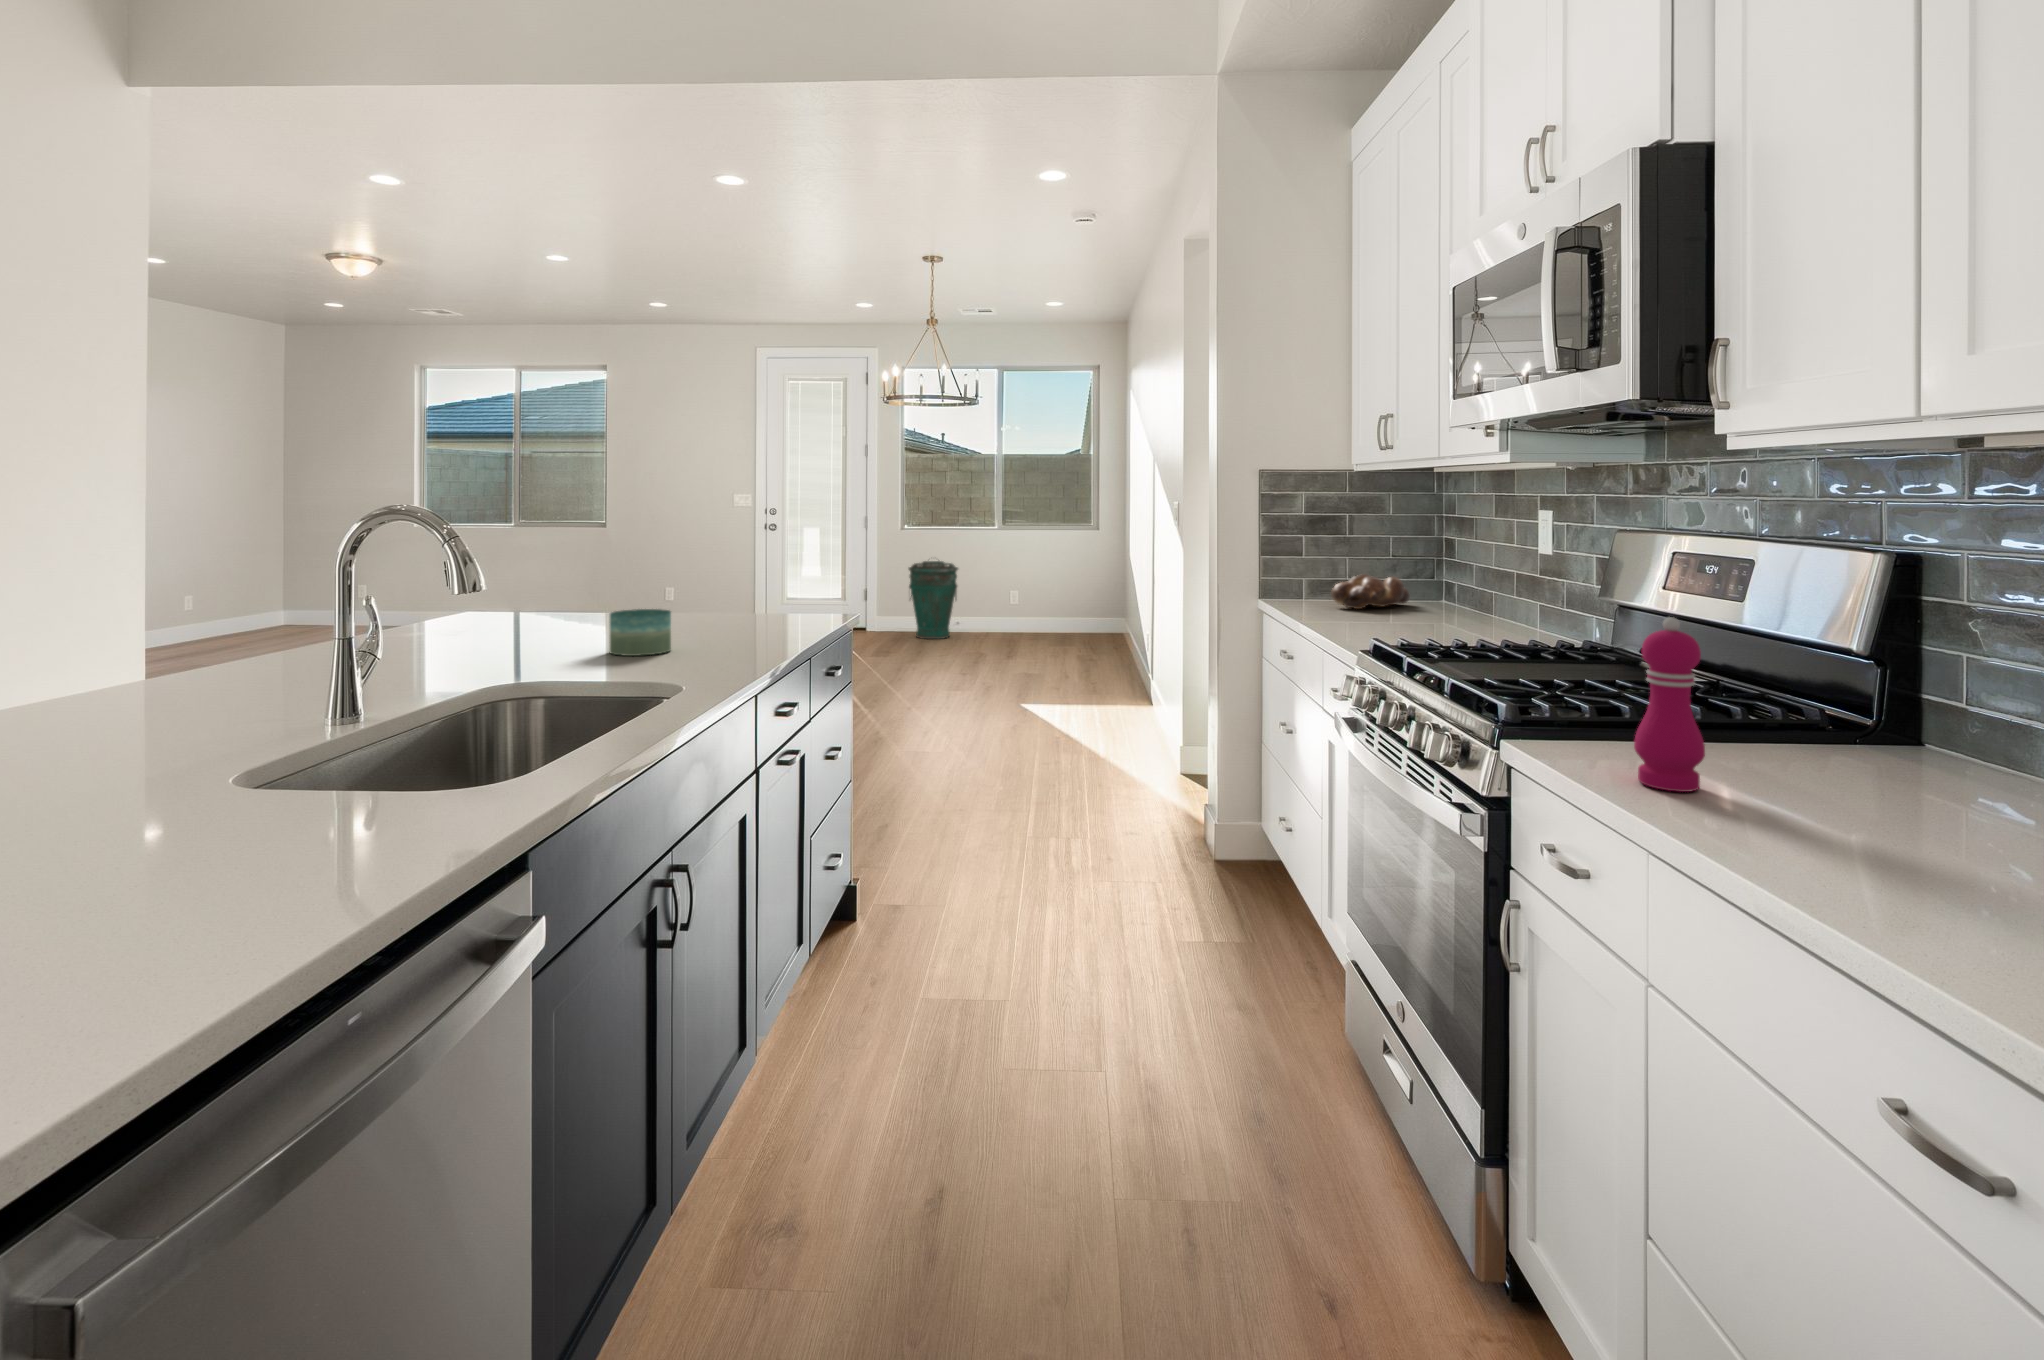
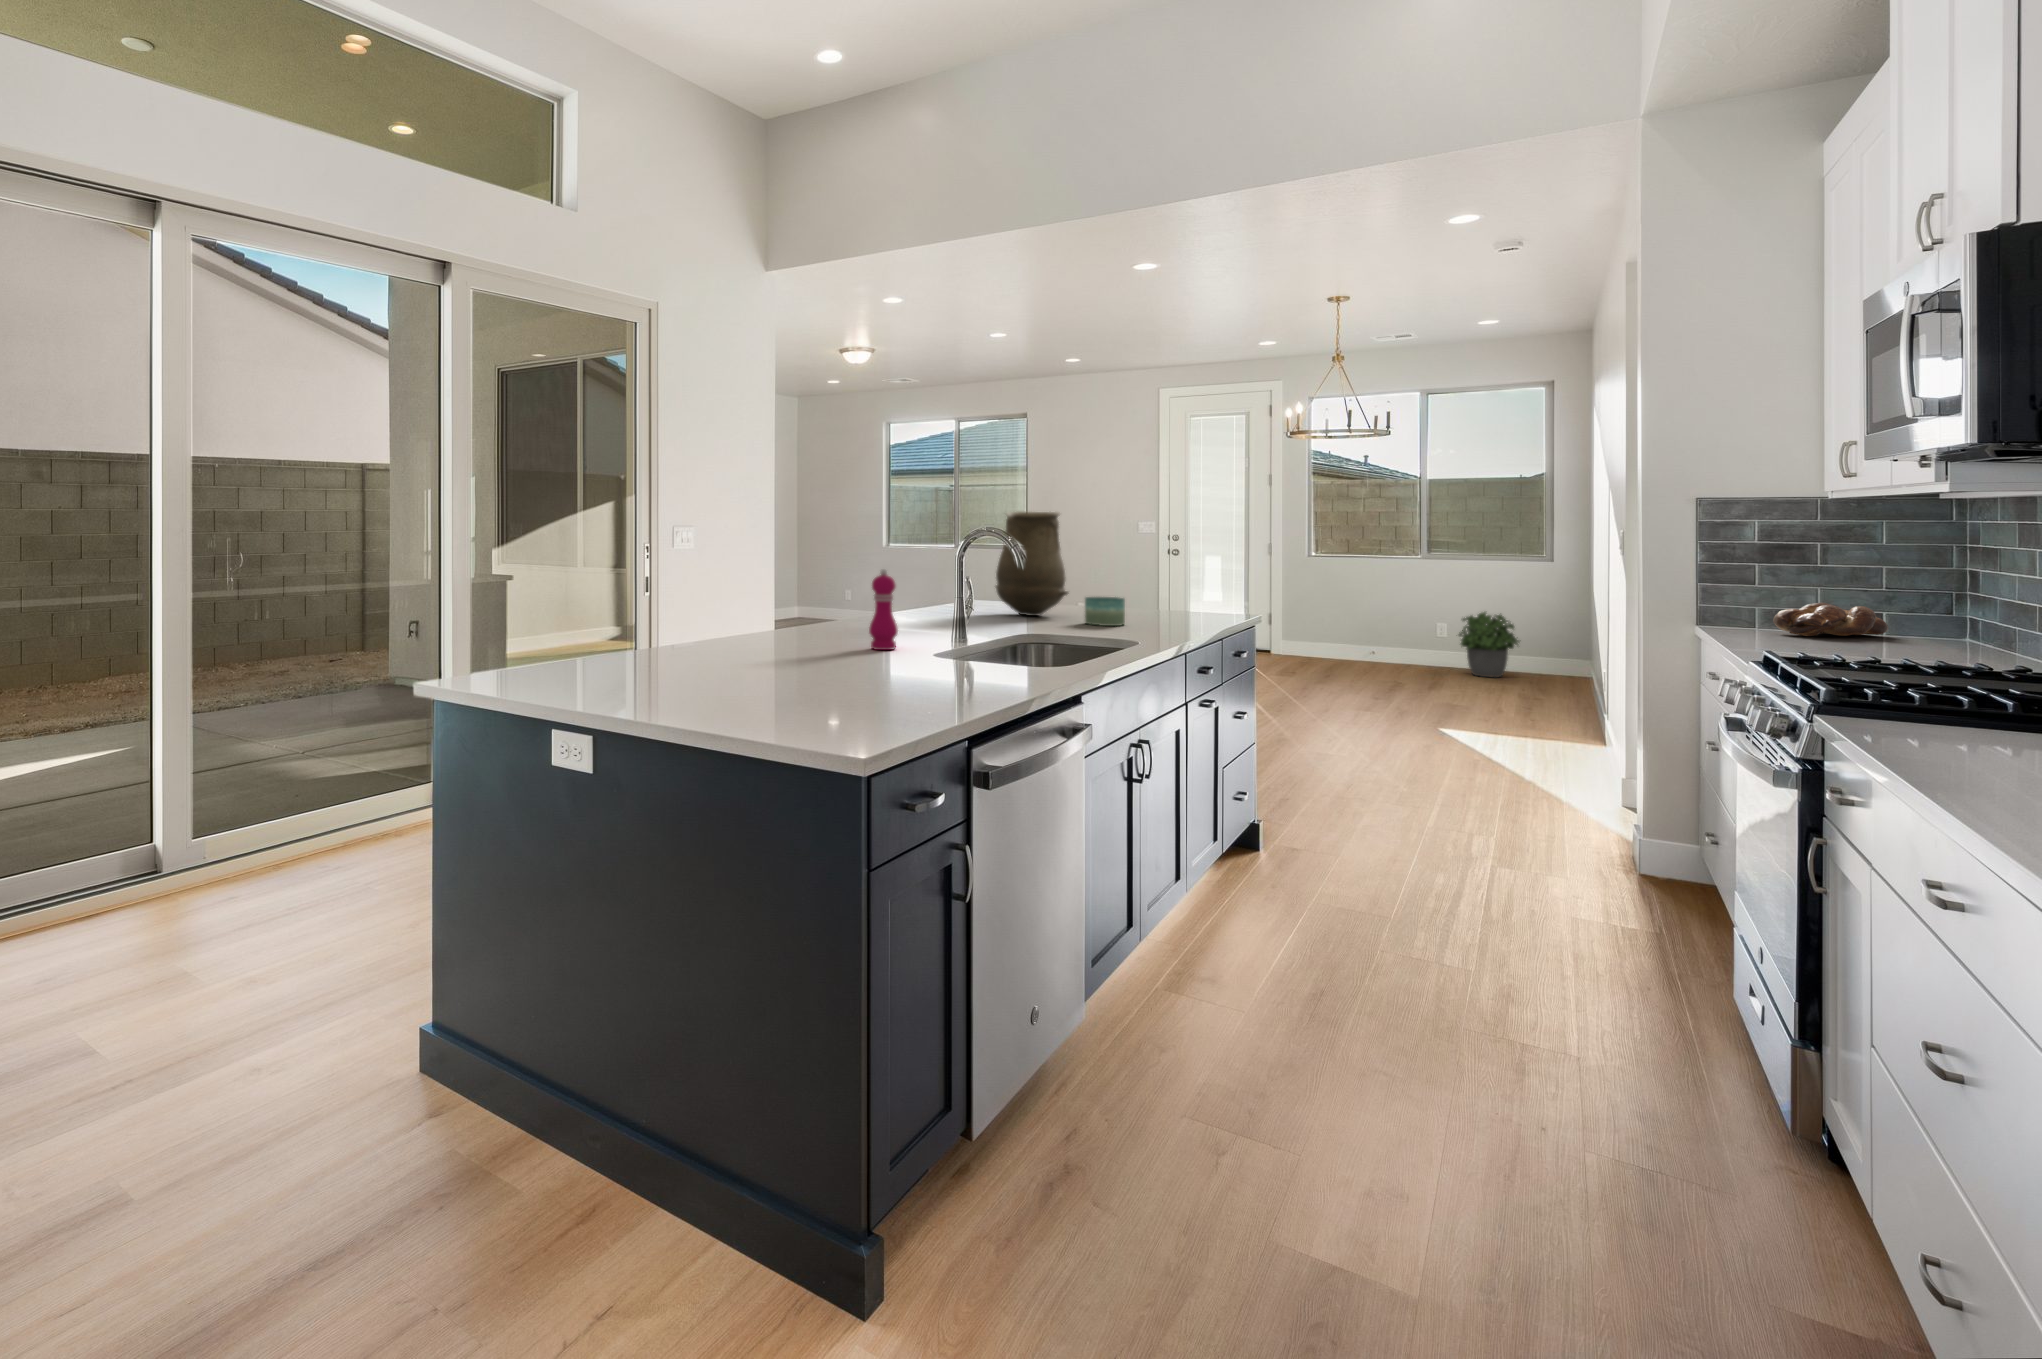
vase: none [472,481,591,643] -> present [996,511,1068,616]
trash can: present [909,561,958,639] -> none [1319,585,1377,667]
potted plant: none [1024,578,1074,640] -> present [1459,612,1519,677]
pepper mill: present [1634,617,1705,792] -> present [869,569,898,650]

